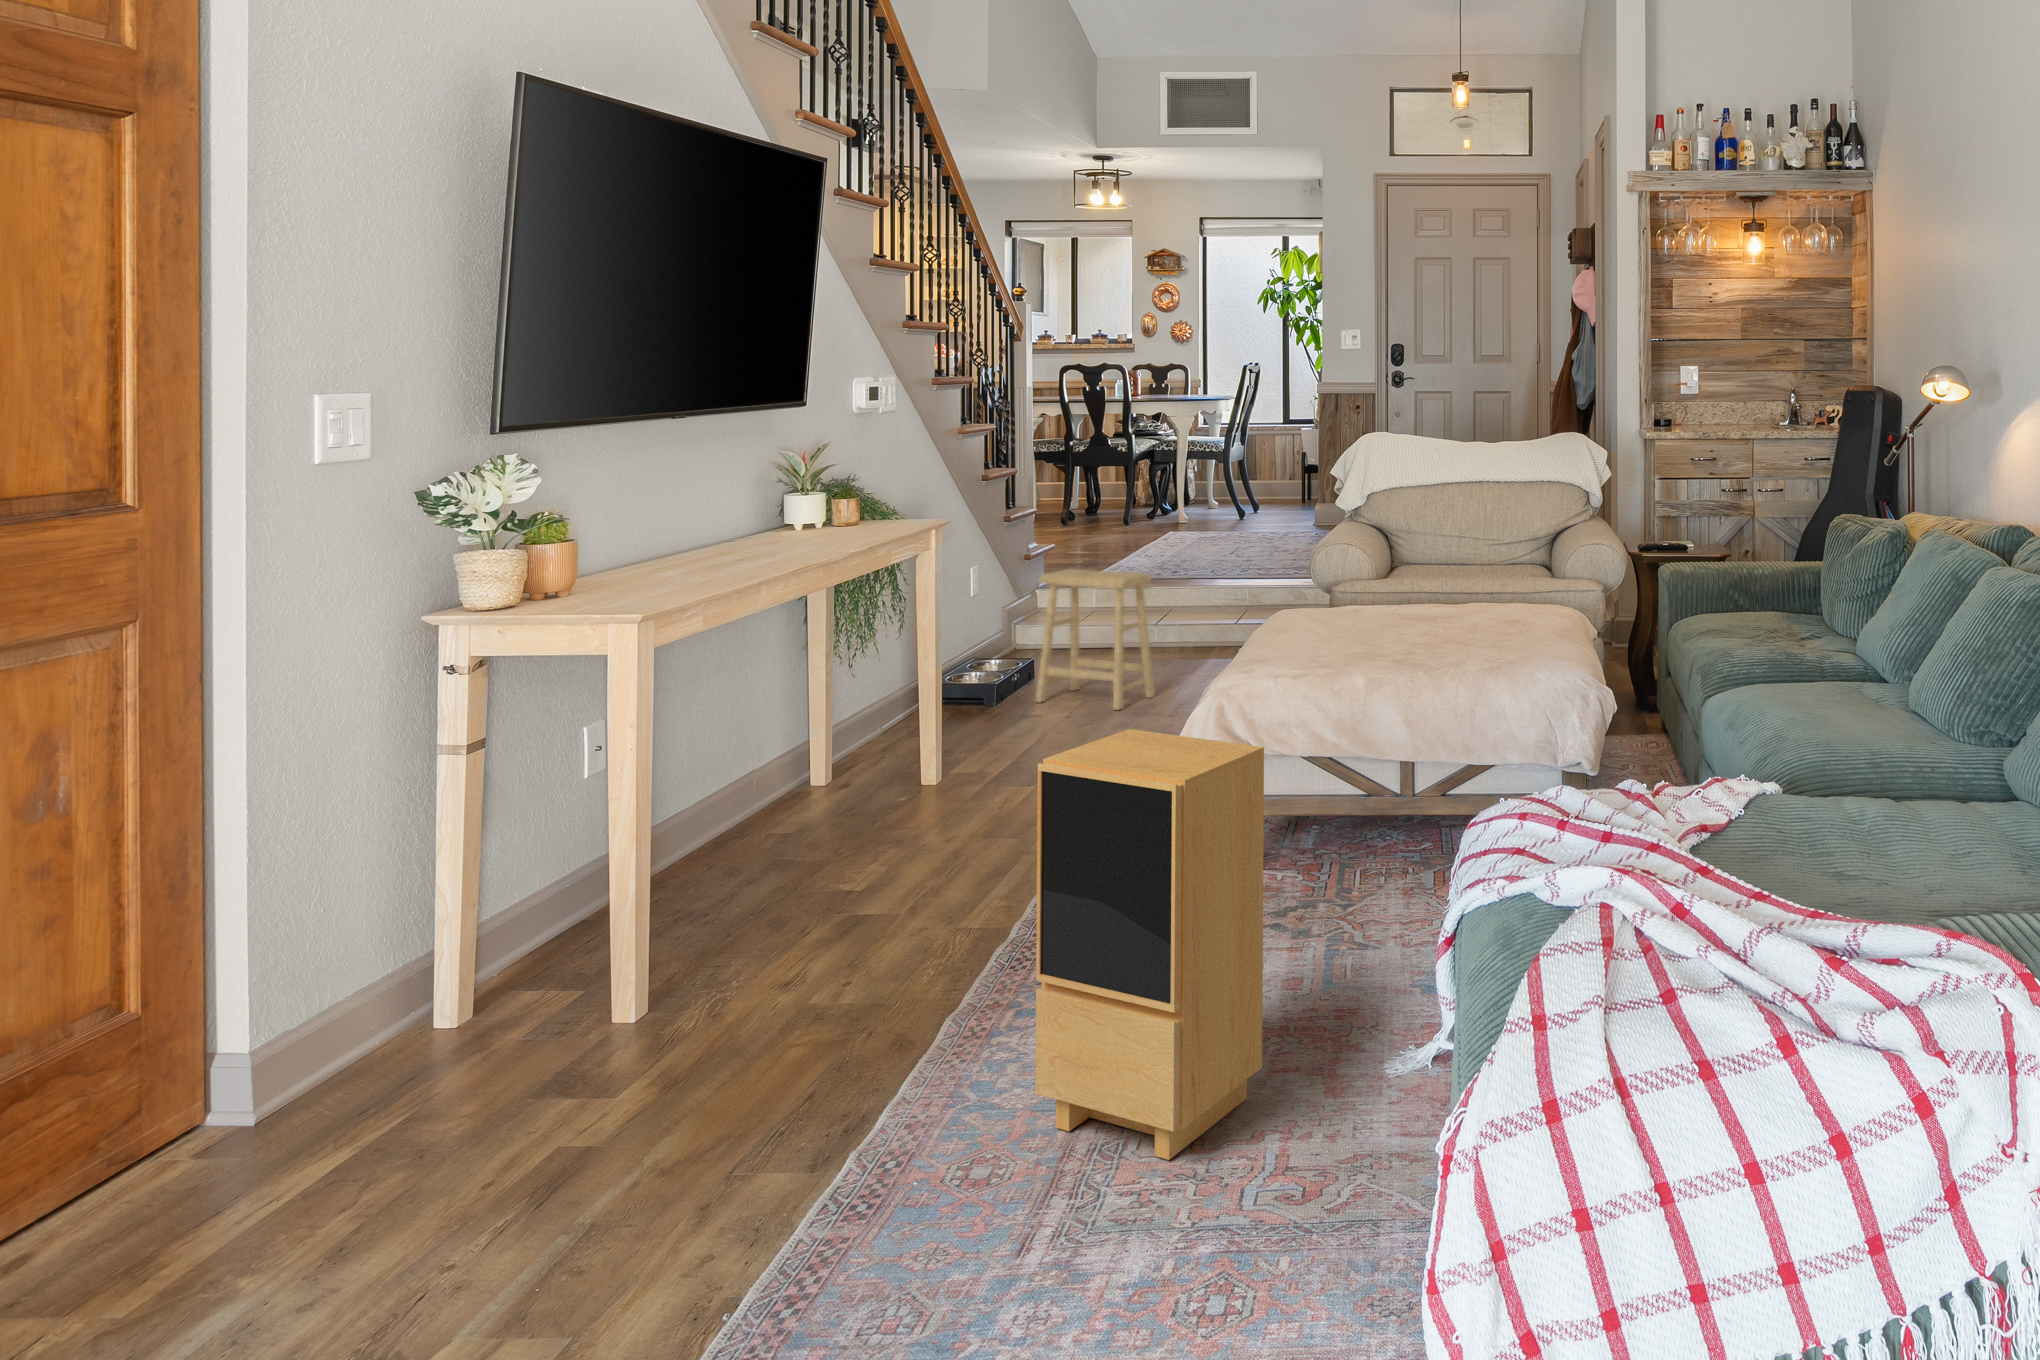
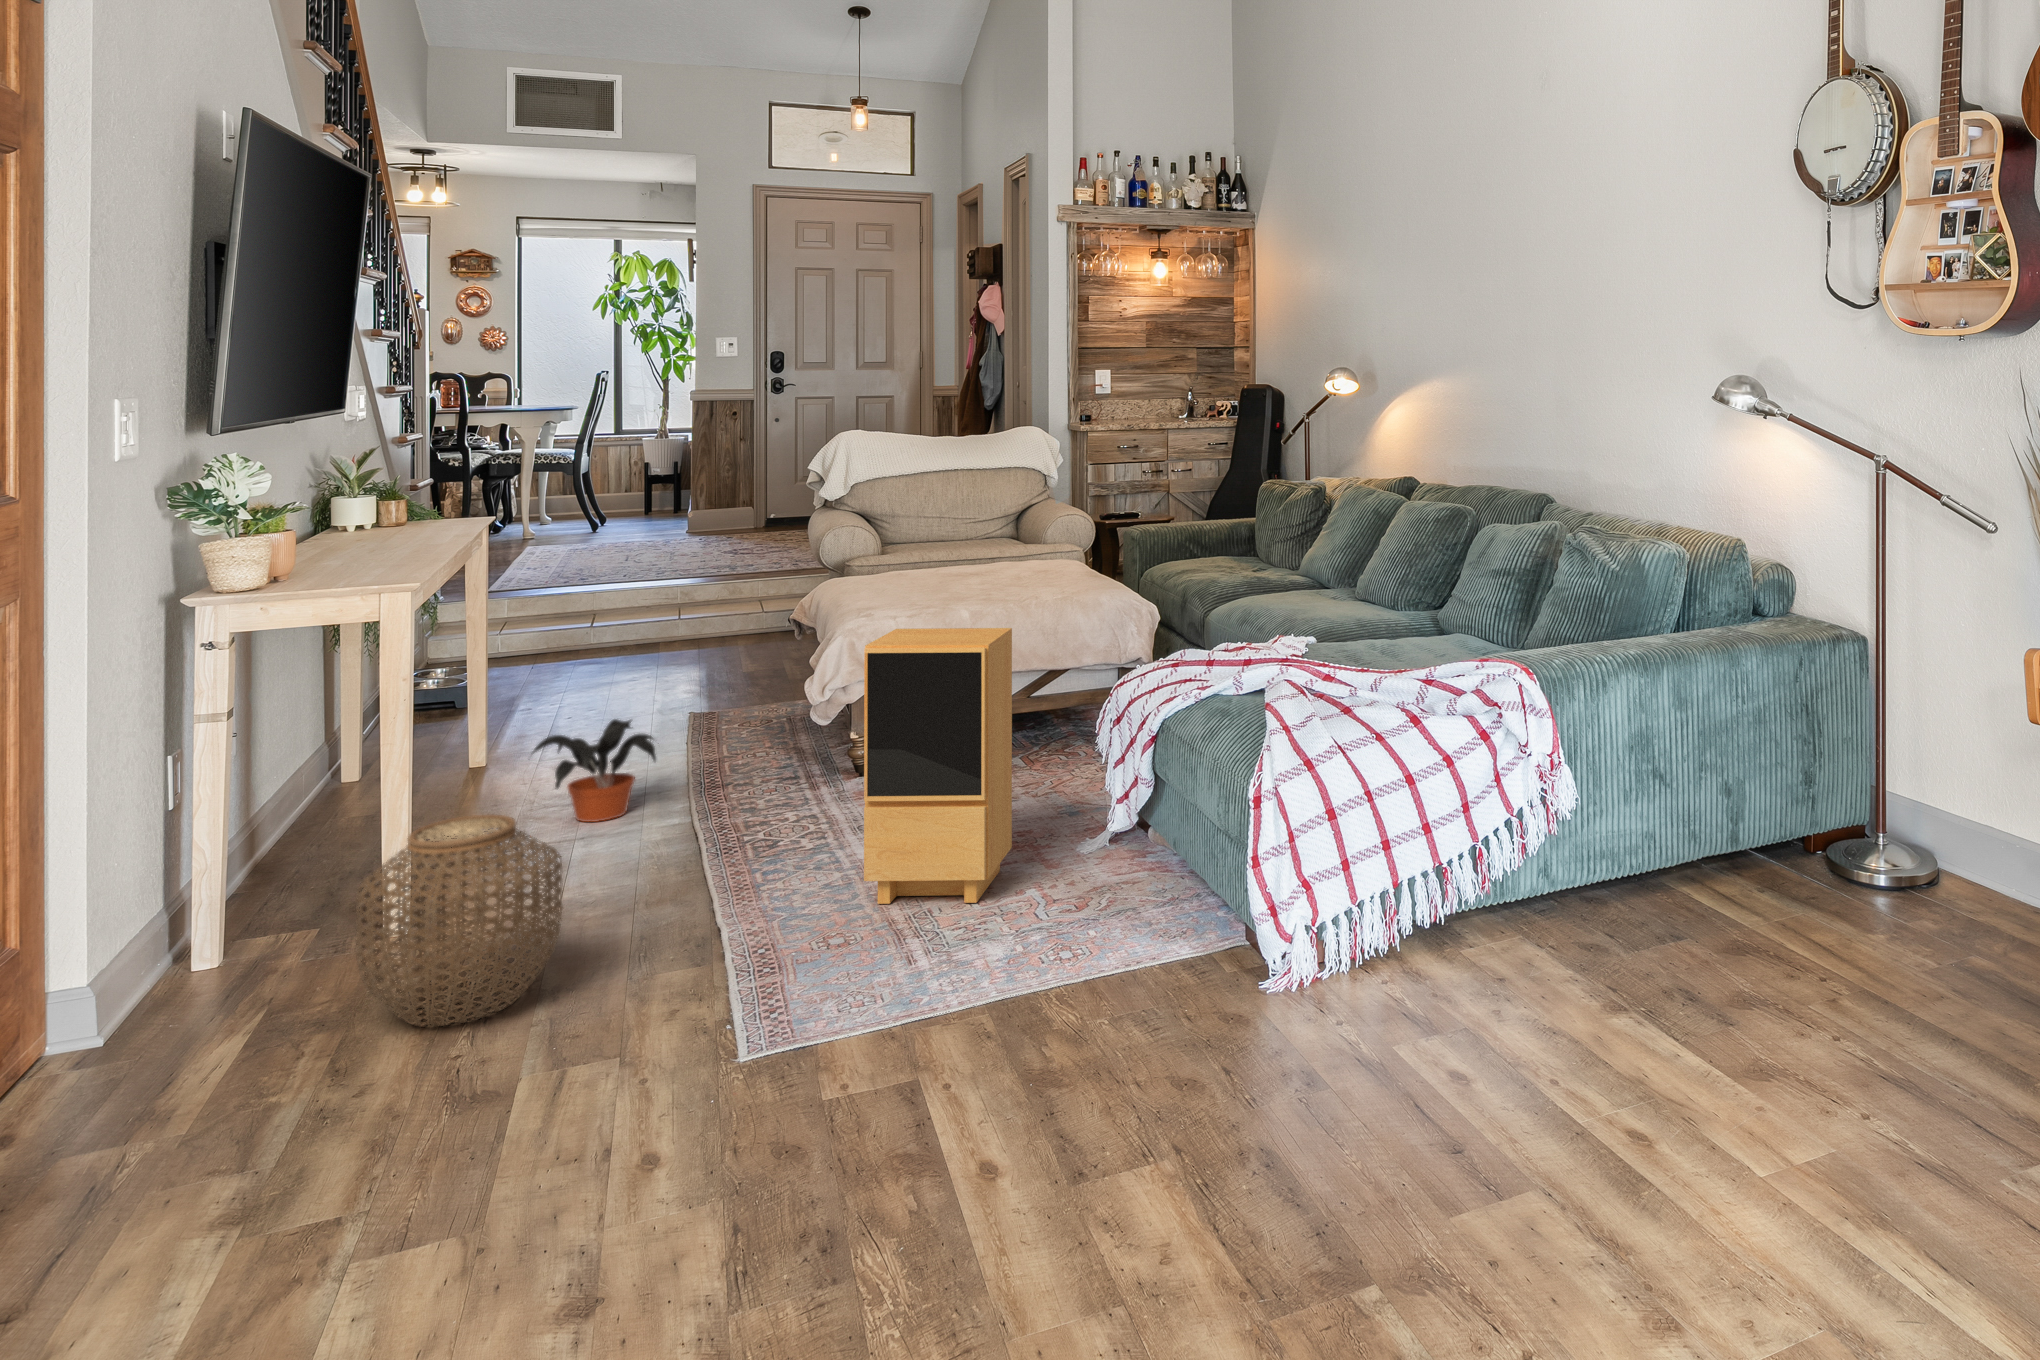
footstool: present [1036,569,1155,710] -> none [535,560,656,688]
potted plant: none [850,778,995,904] -> present [533,719,656,822]
woven basket: none [351,941,626,1230] -> present [356,815,562,1026]

